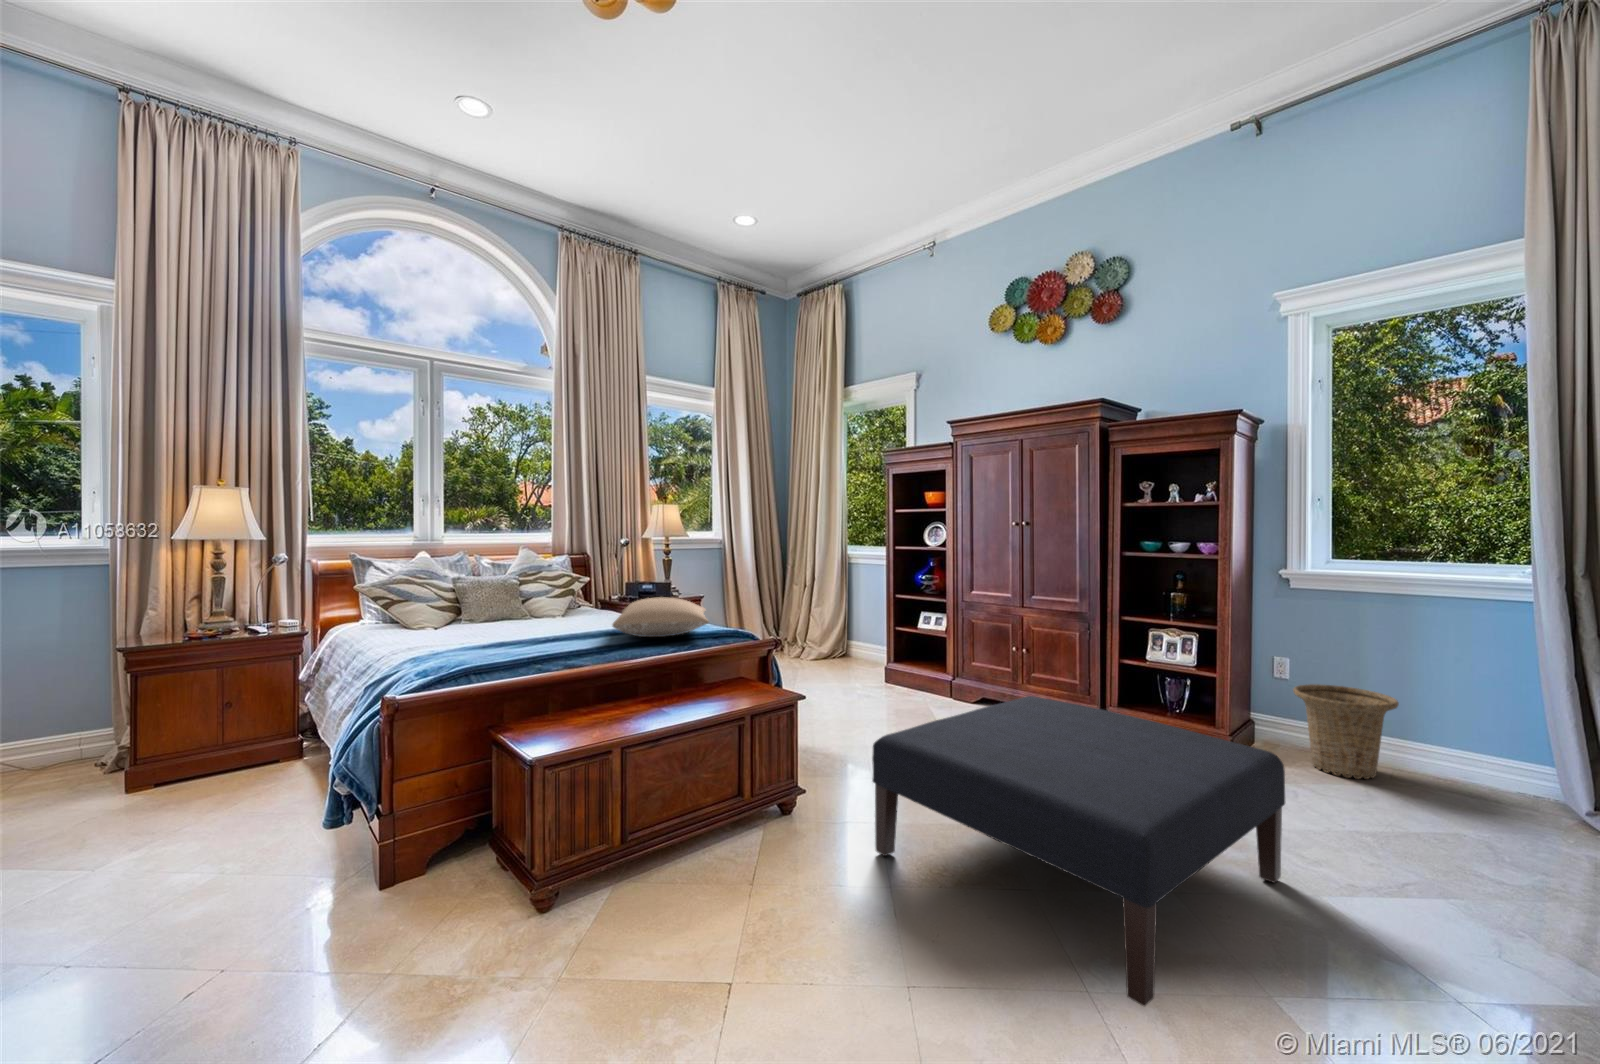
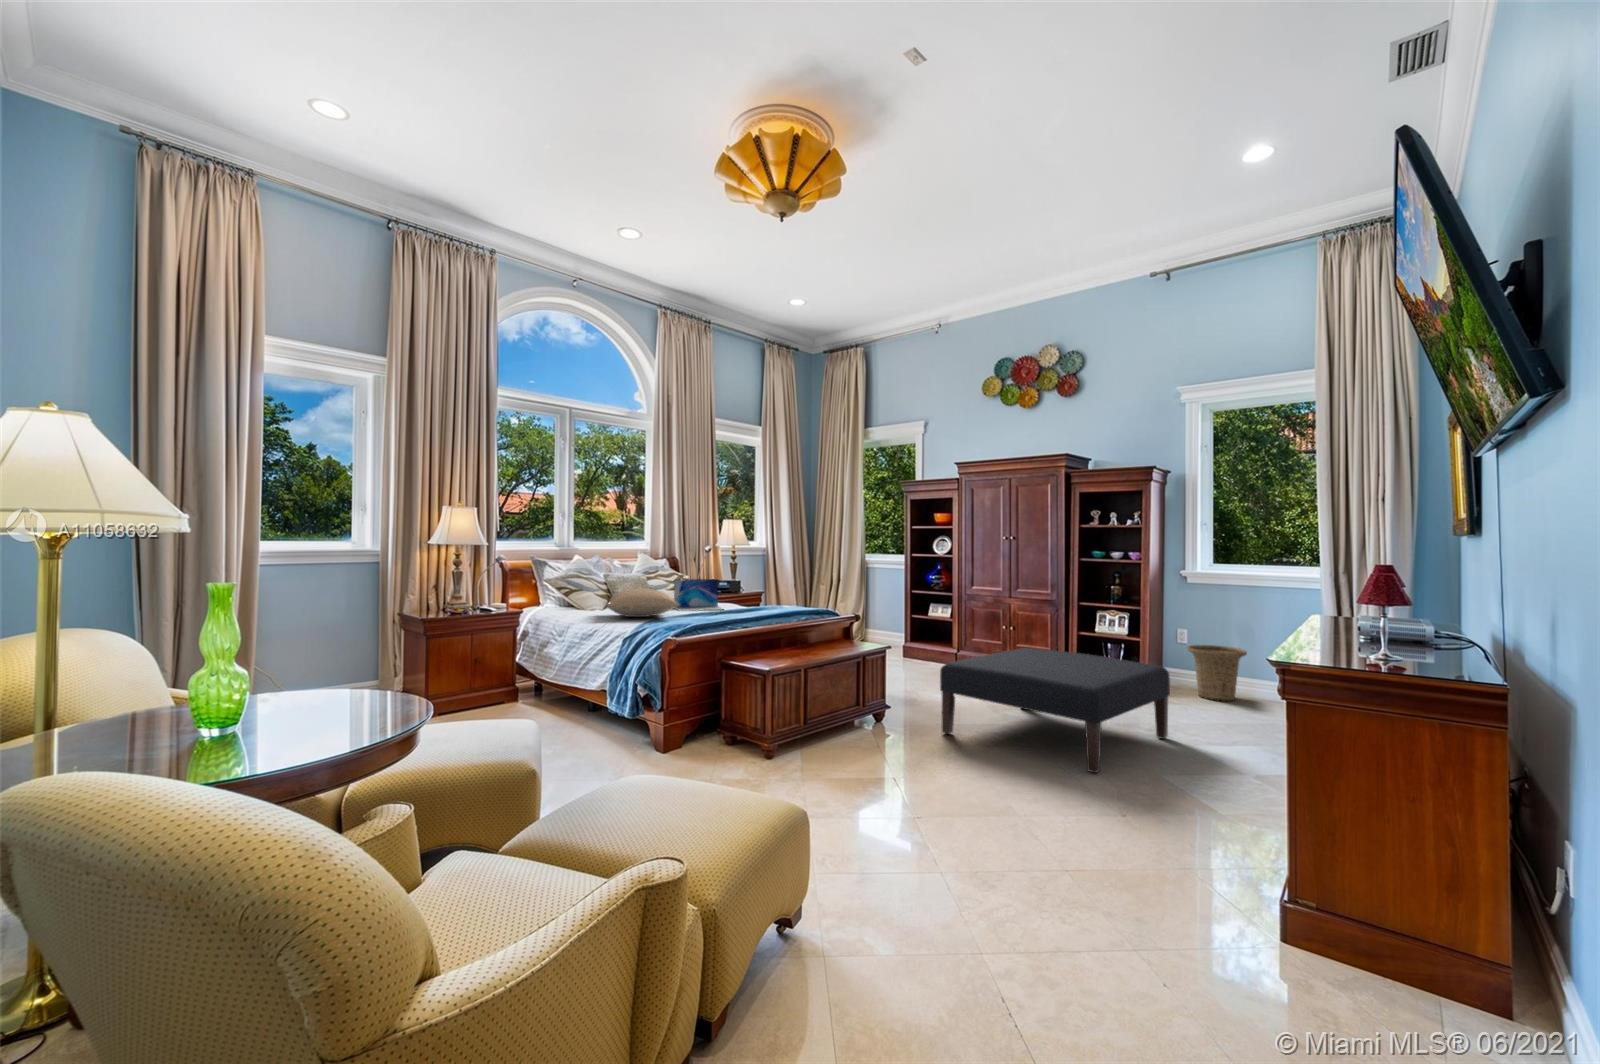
laptop: none [531,584,601,632] -> present [674,579,723,611]
pillow: present [613,598,709,637] -> present [609,588,679,617]

